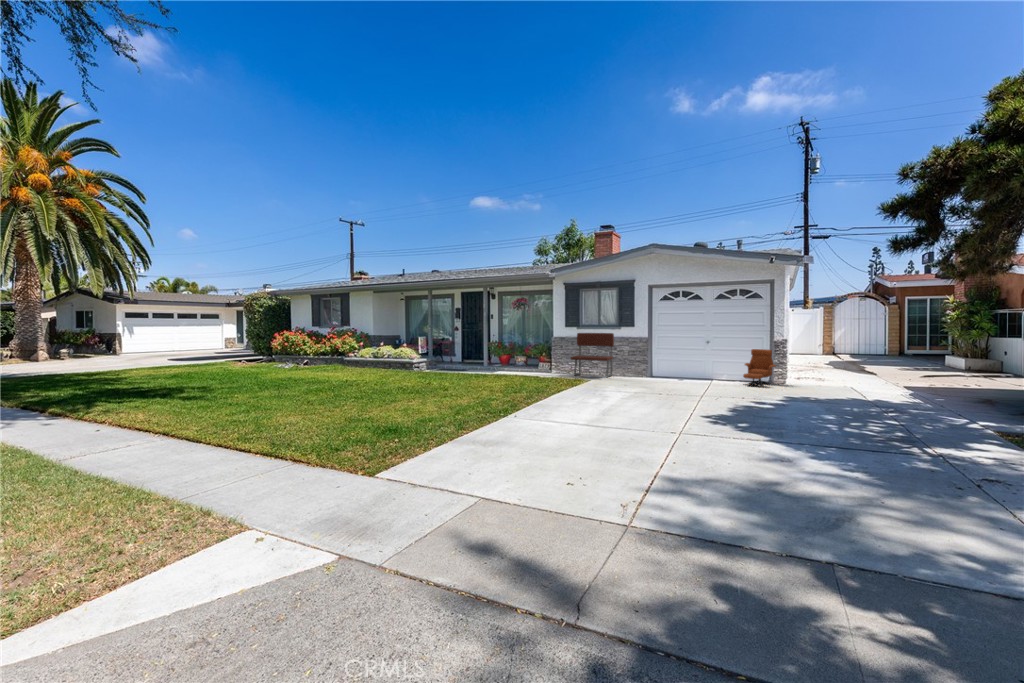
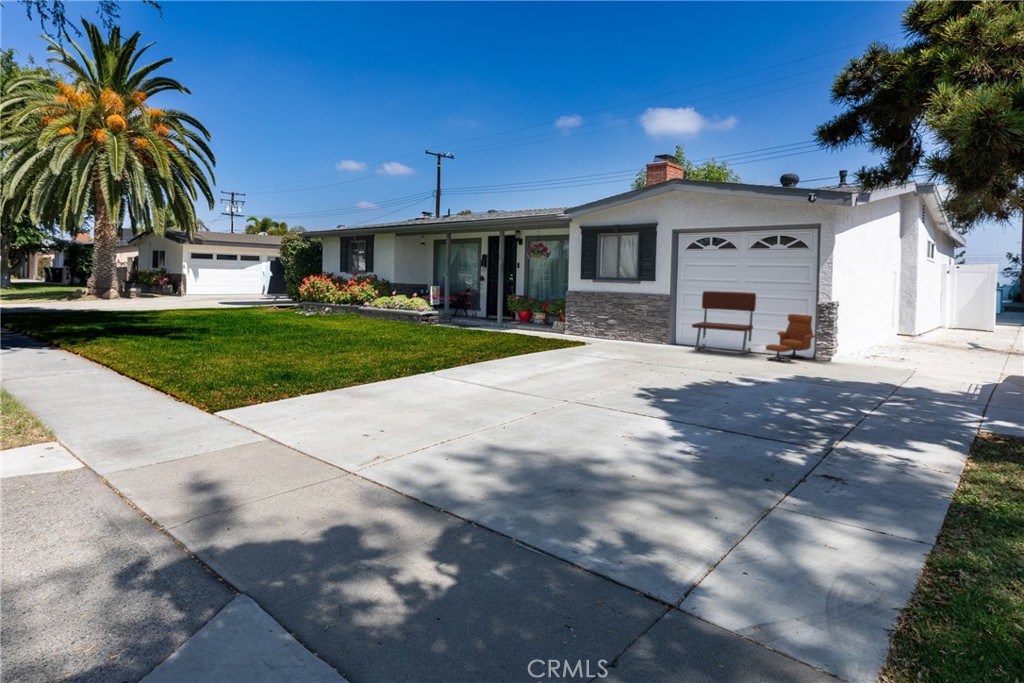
bench: present [571,333,614,377] -> present [692,291,756,354]

